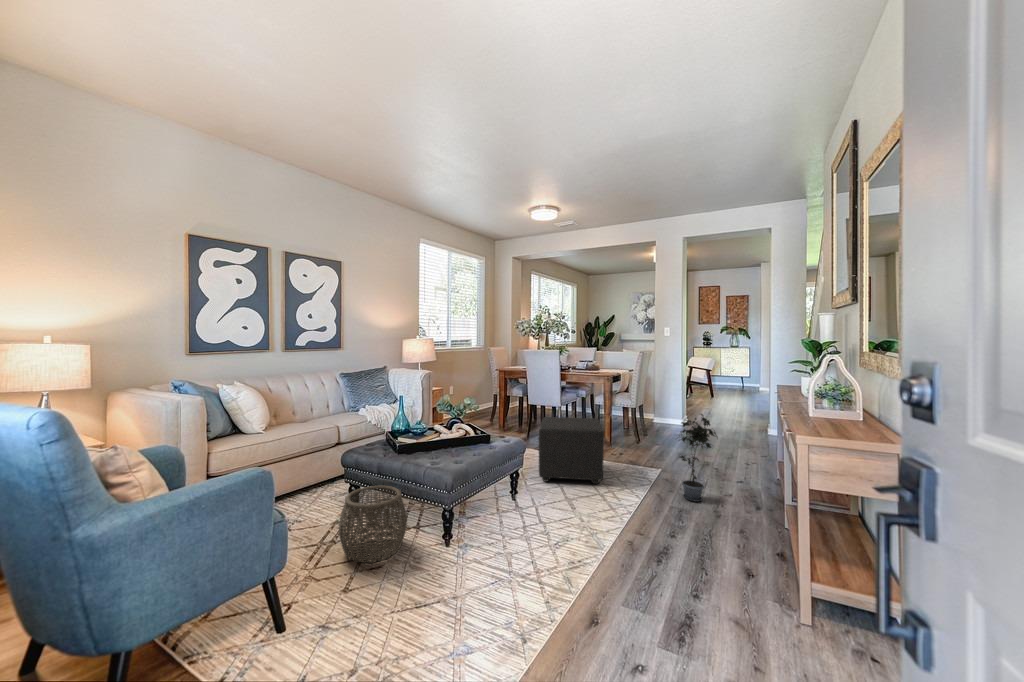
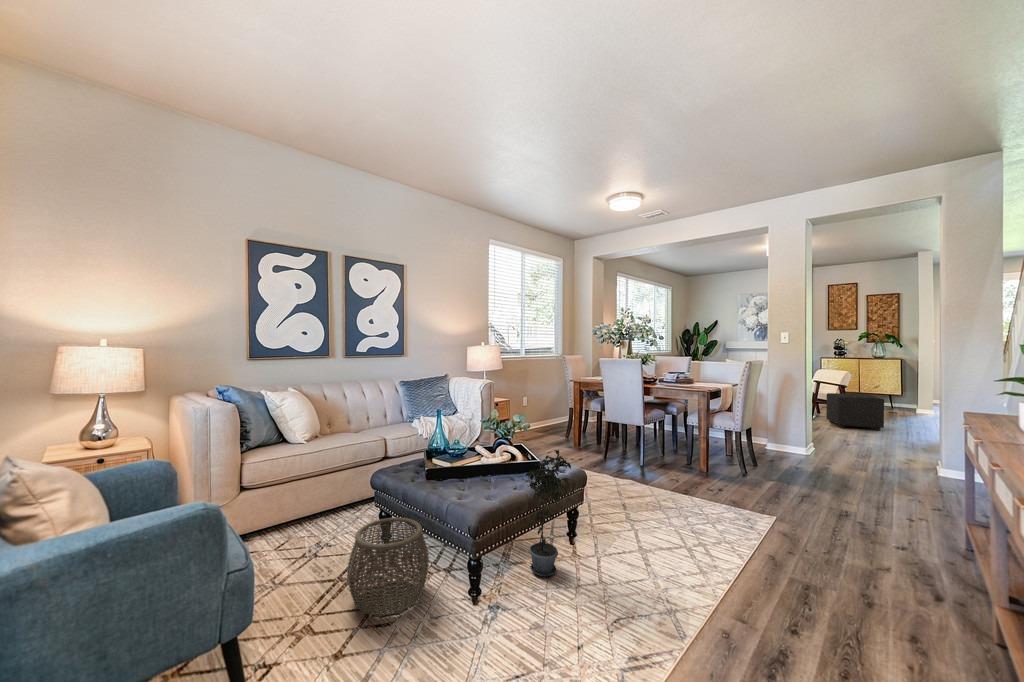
potted plant: present [680,414,717,502] -> present [522,450,571,577]
ottoman: present [539,417,604,484] -> present [826,393,884,430]

